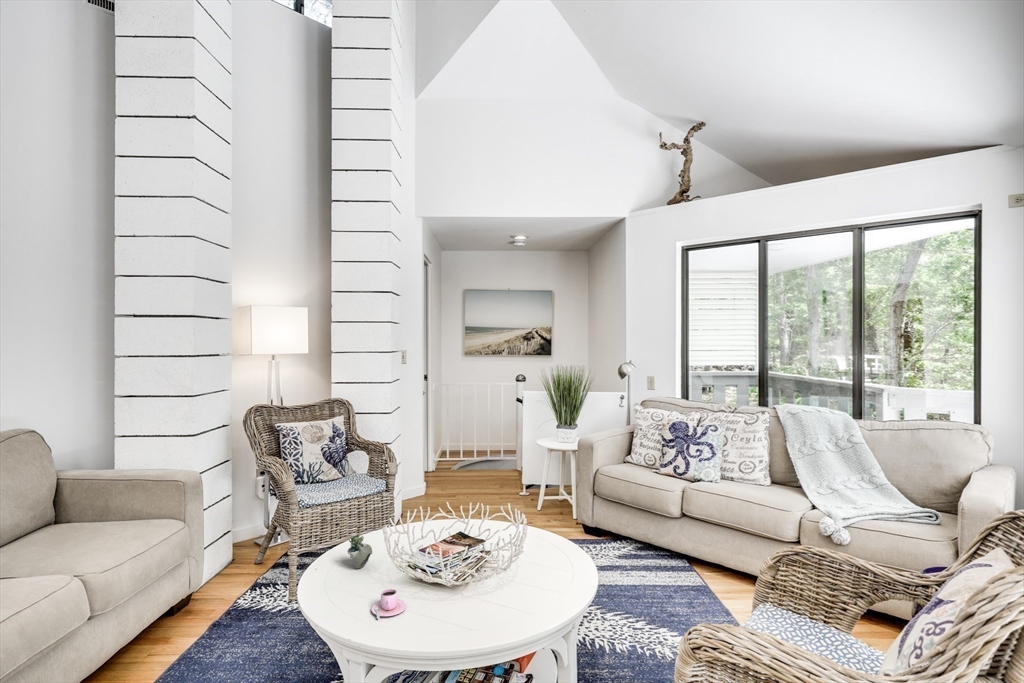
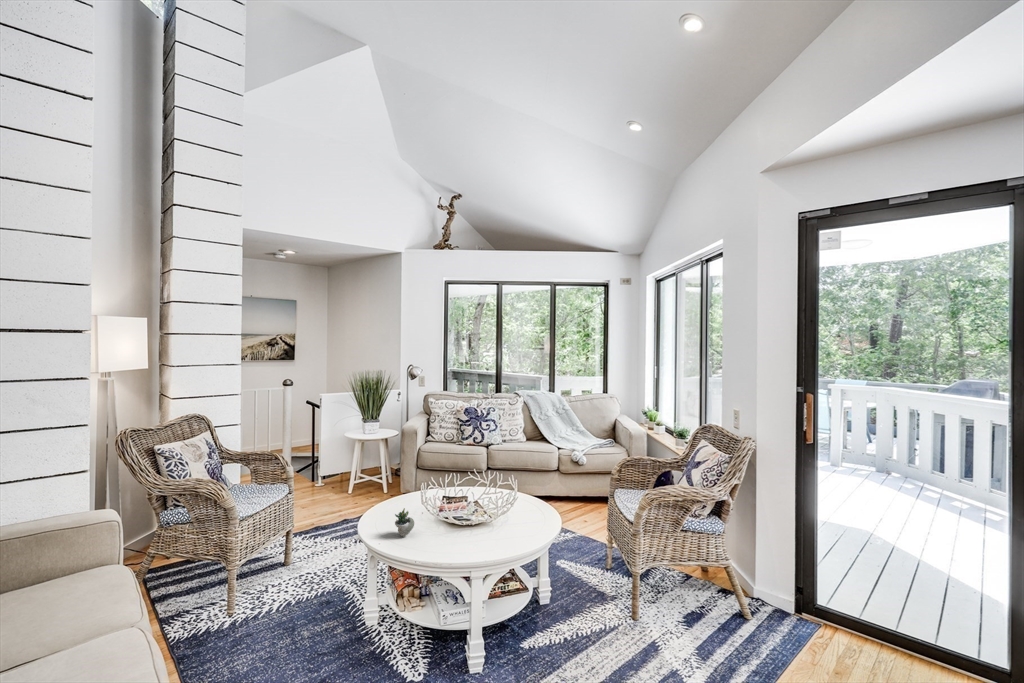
teacup: present [372,589,407,619] -> none [461,517,485,551]

